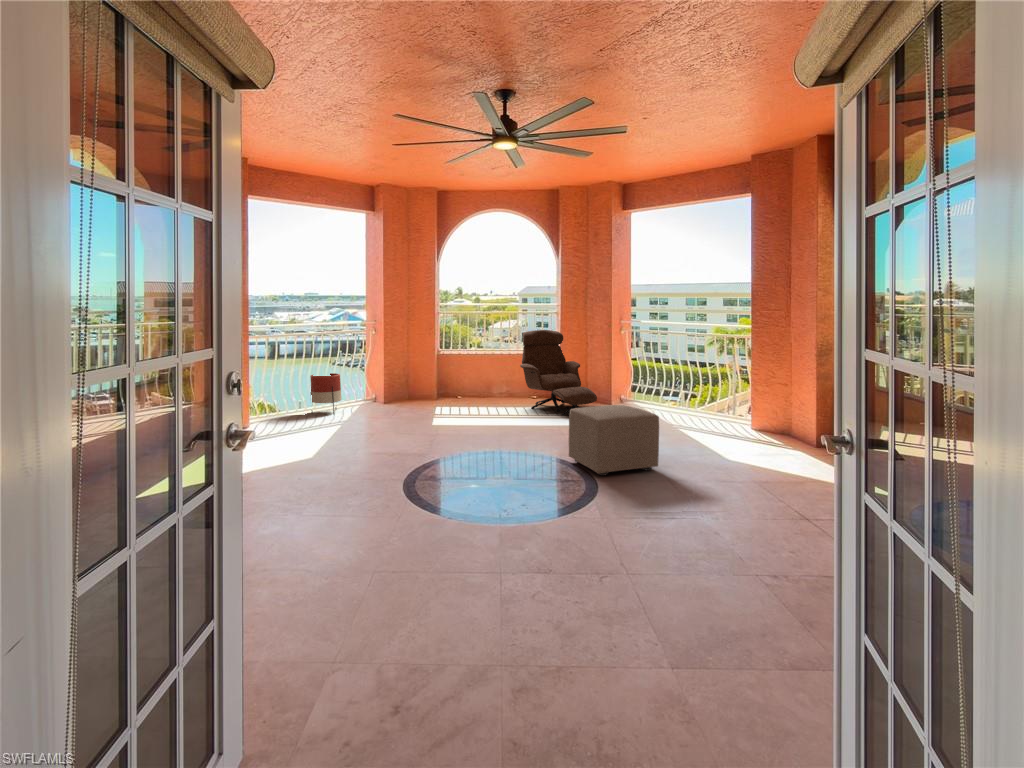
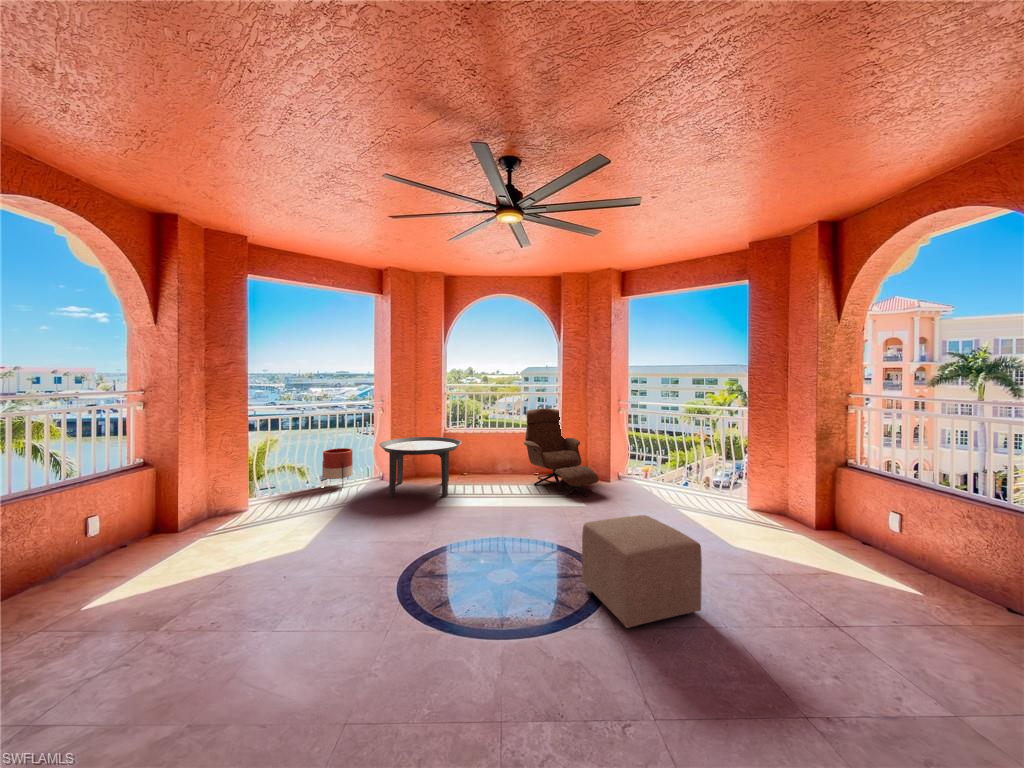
round table: none [370,362,455,419] -> present [380,437,461,498]

